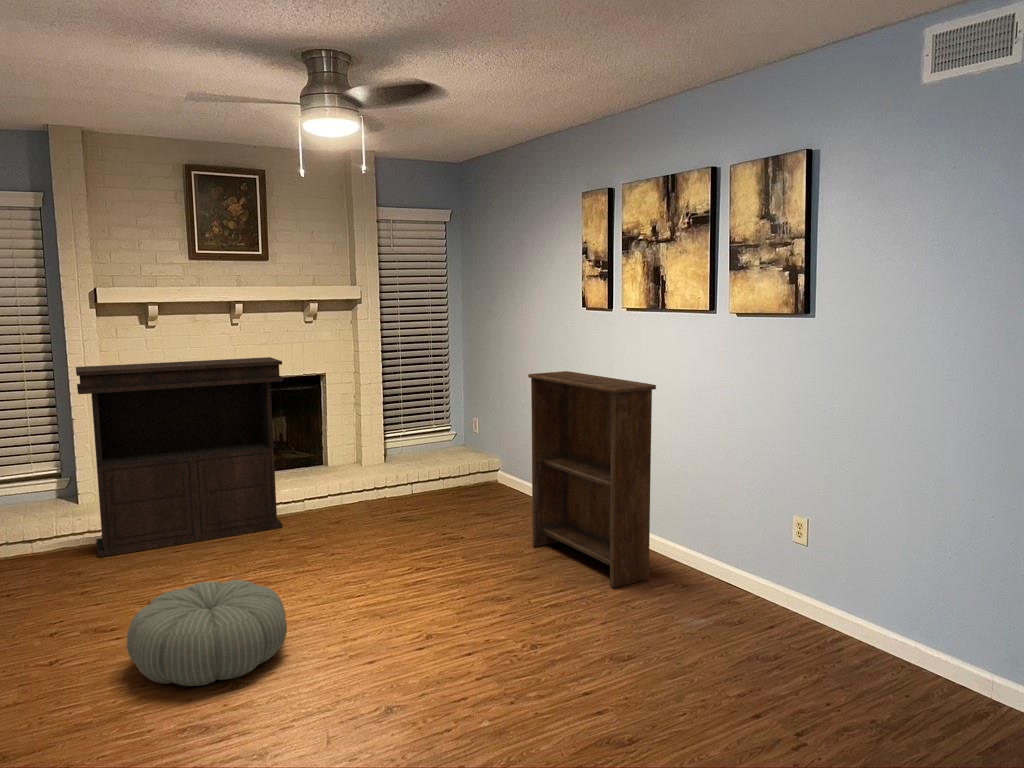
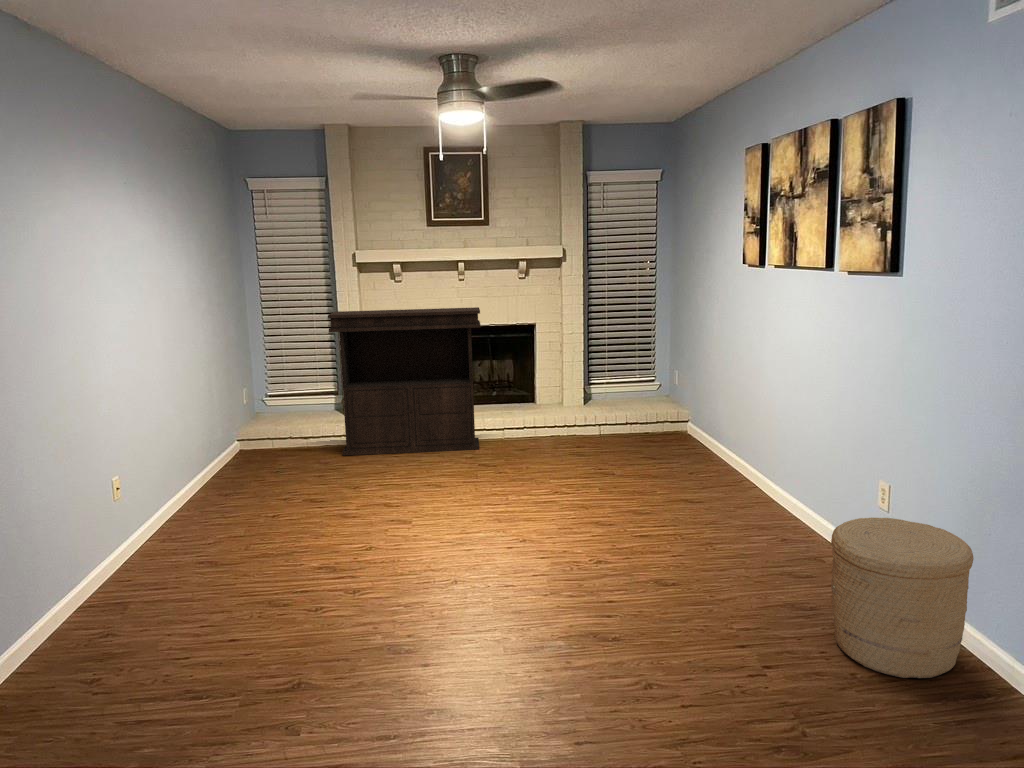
bookshelf: present [528,371,656,588] -> none [668,326,762,530]
woven basket: none [815,552,953,711] -> present [831,518,974,678]
pouf: present [127,580,287,686] -> none [306,476,418,546]

